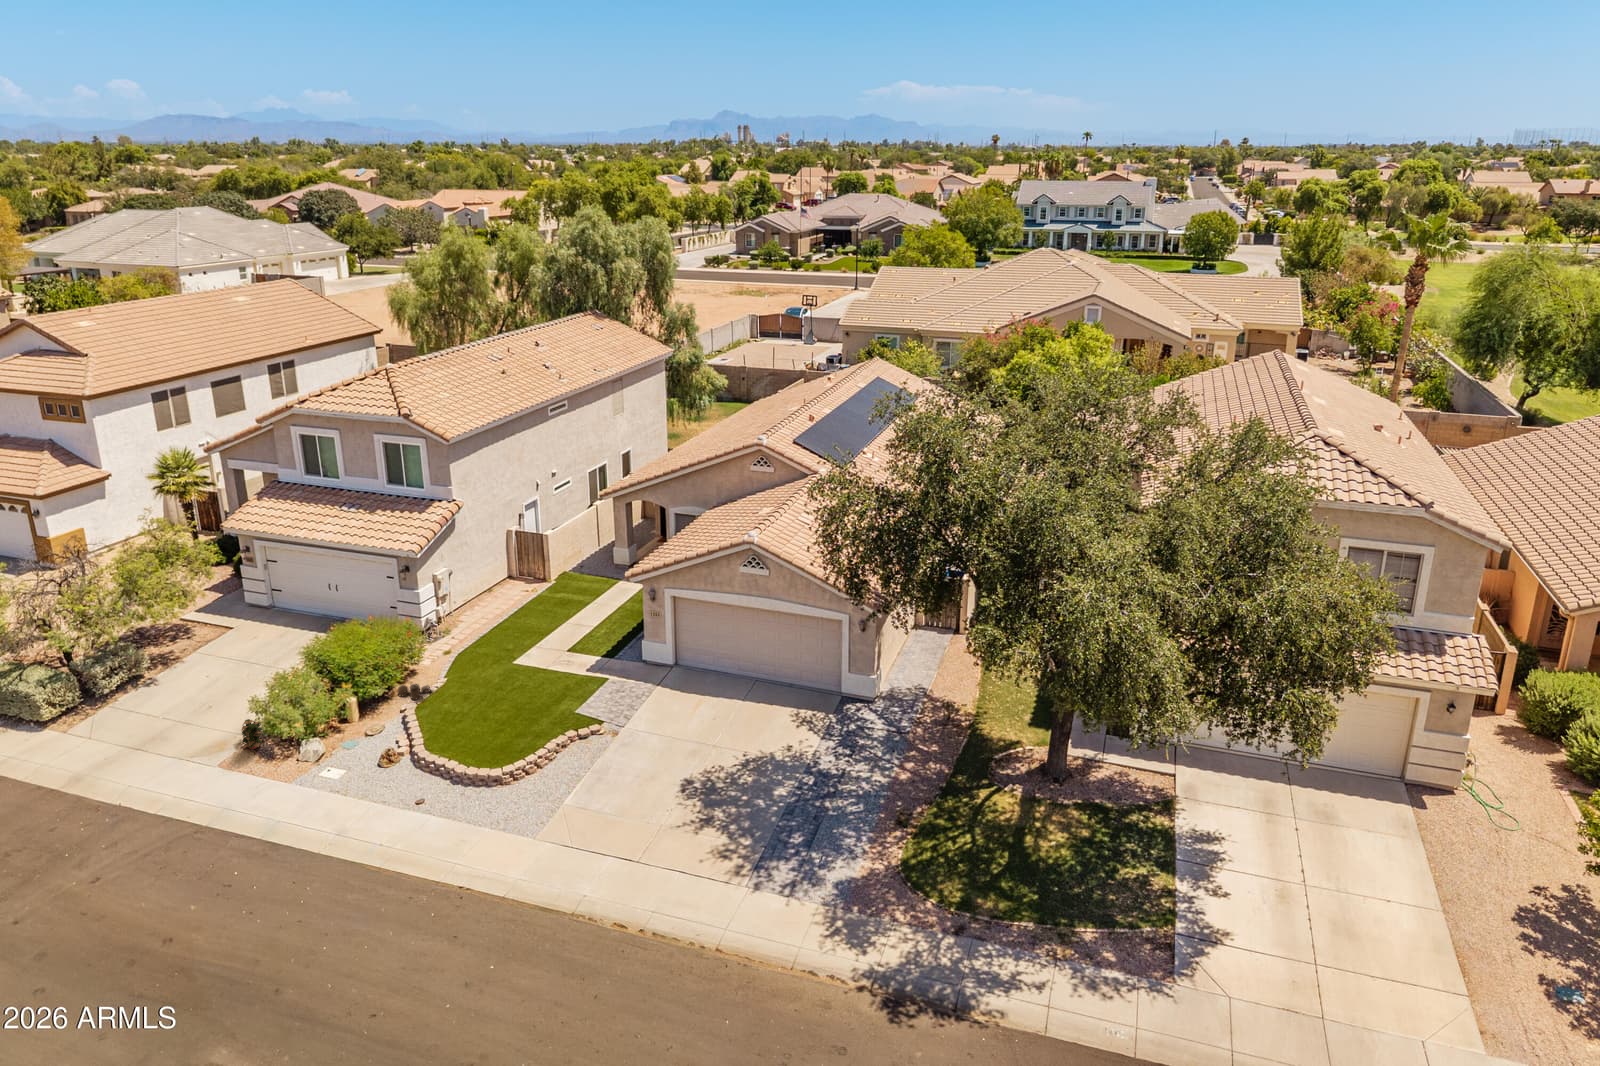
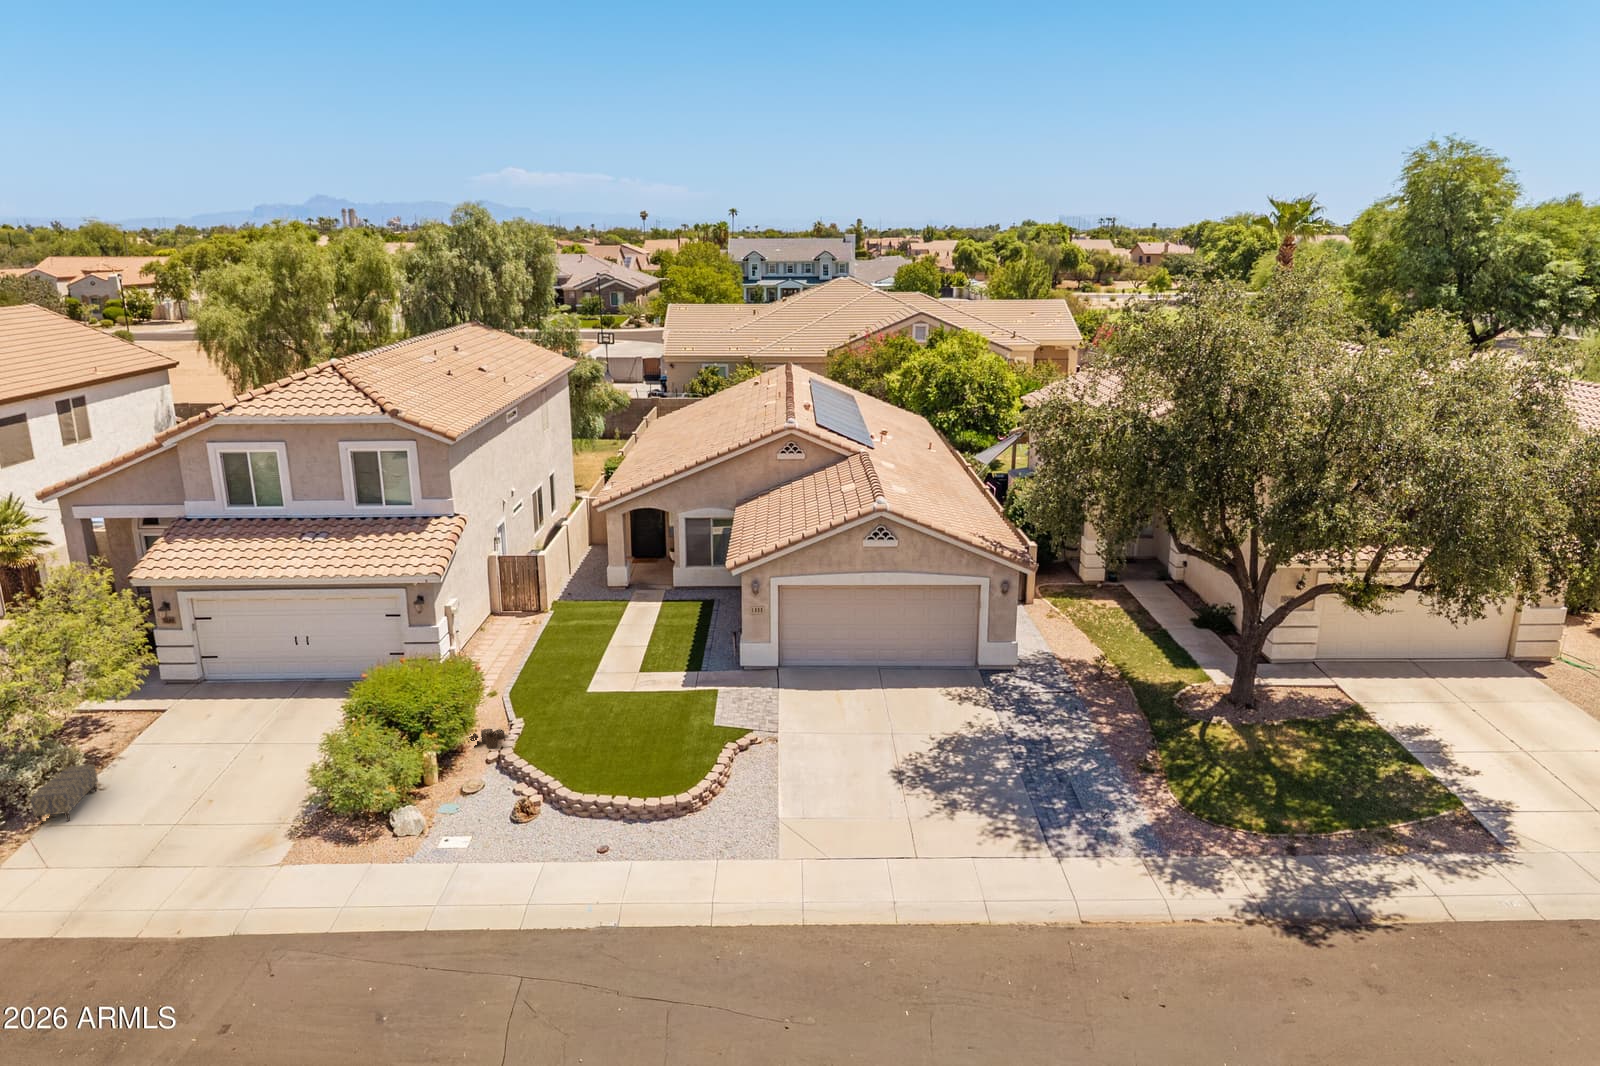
bench: none [102,666,157,705] -> present [30,764,98,823]
decorative plant: present [242,719,263,749] -> none [303,797,335,838]

